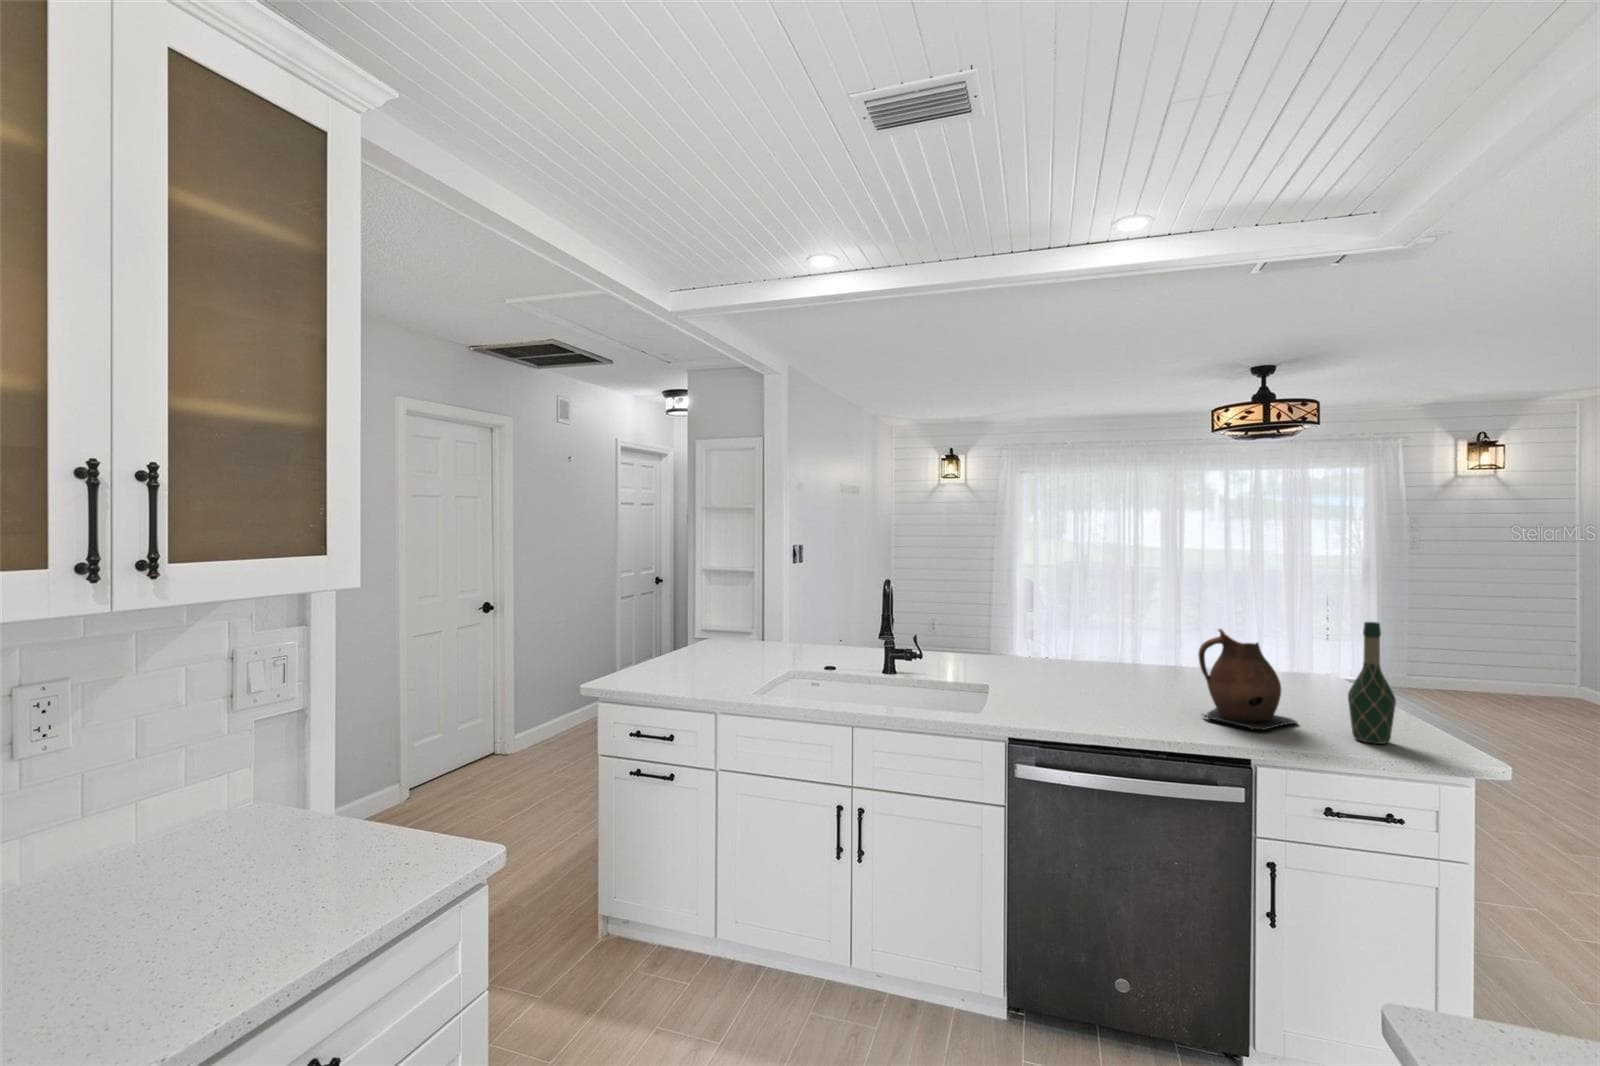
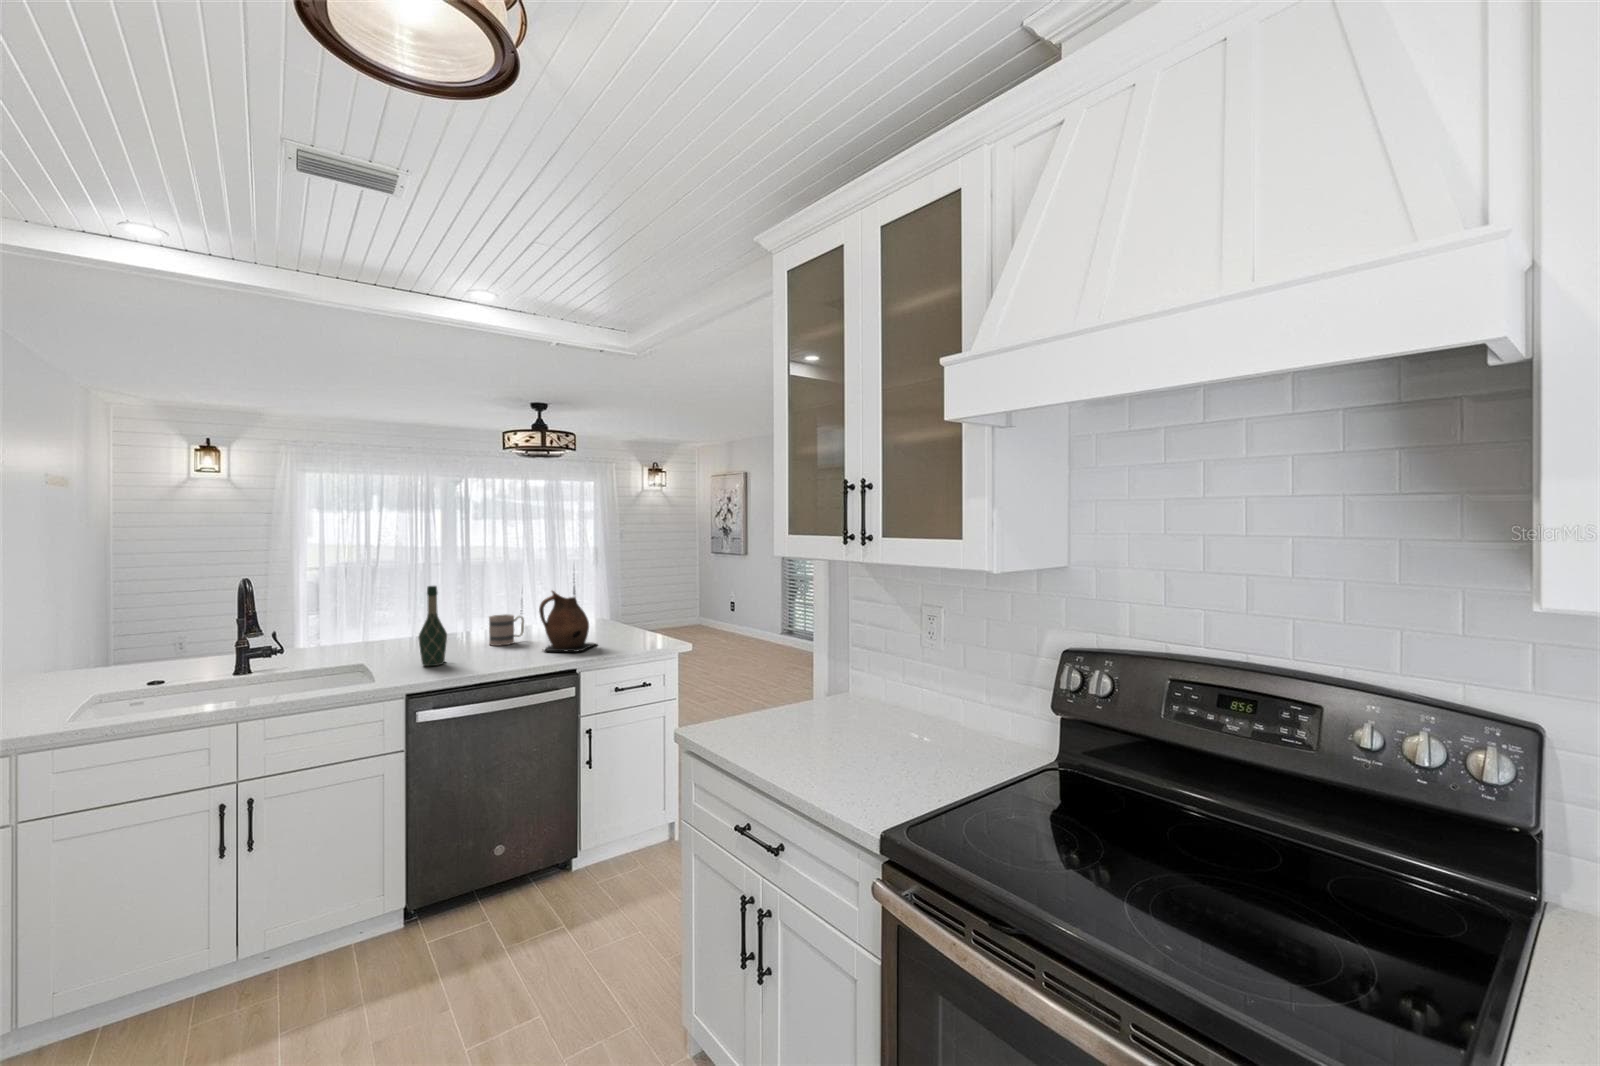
wine bottle: present [1348,622,1396,744] -> present [418,586,447,666]
mug: none [1135,651,1186,695] -> present [489,614,524,646]

